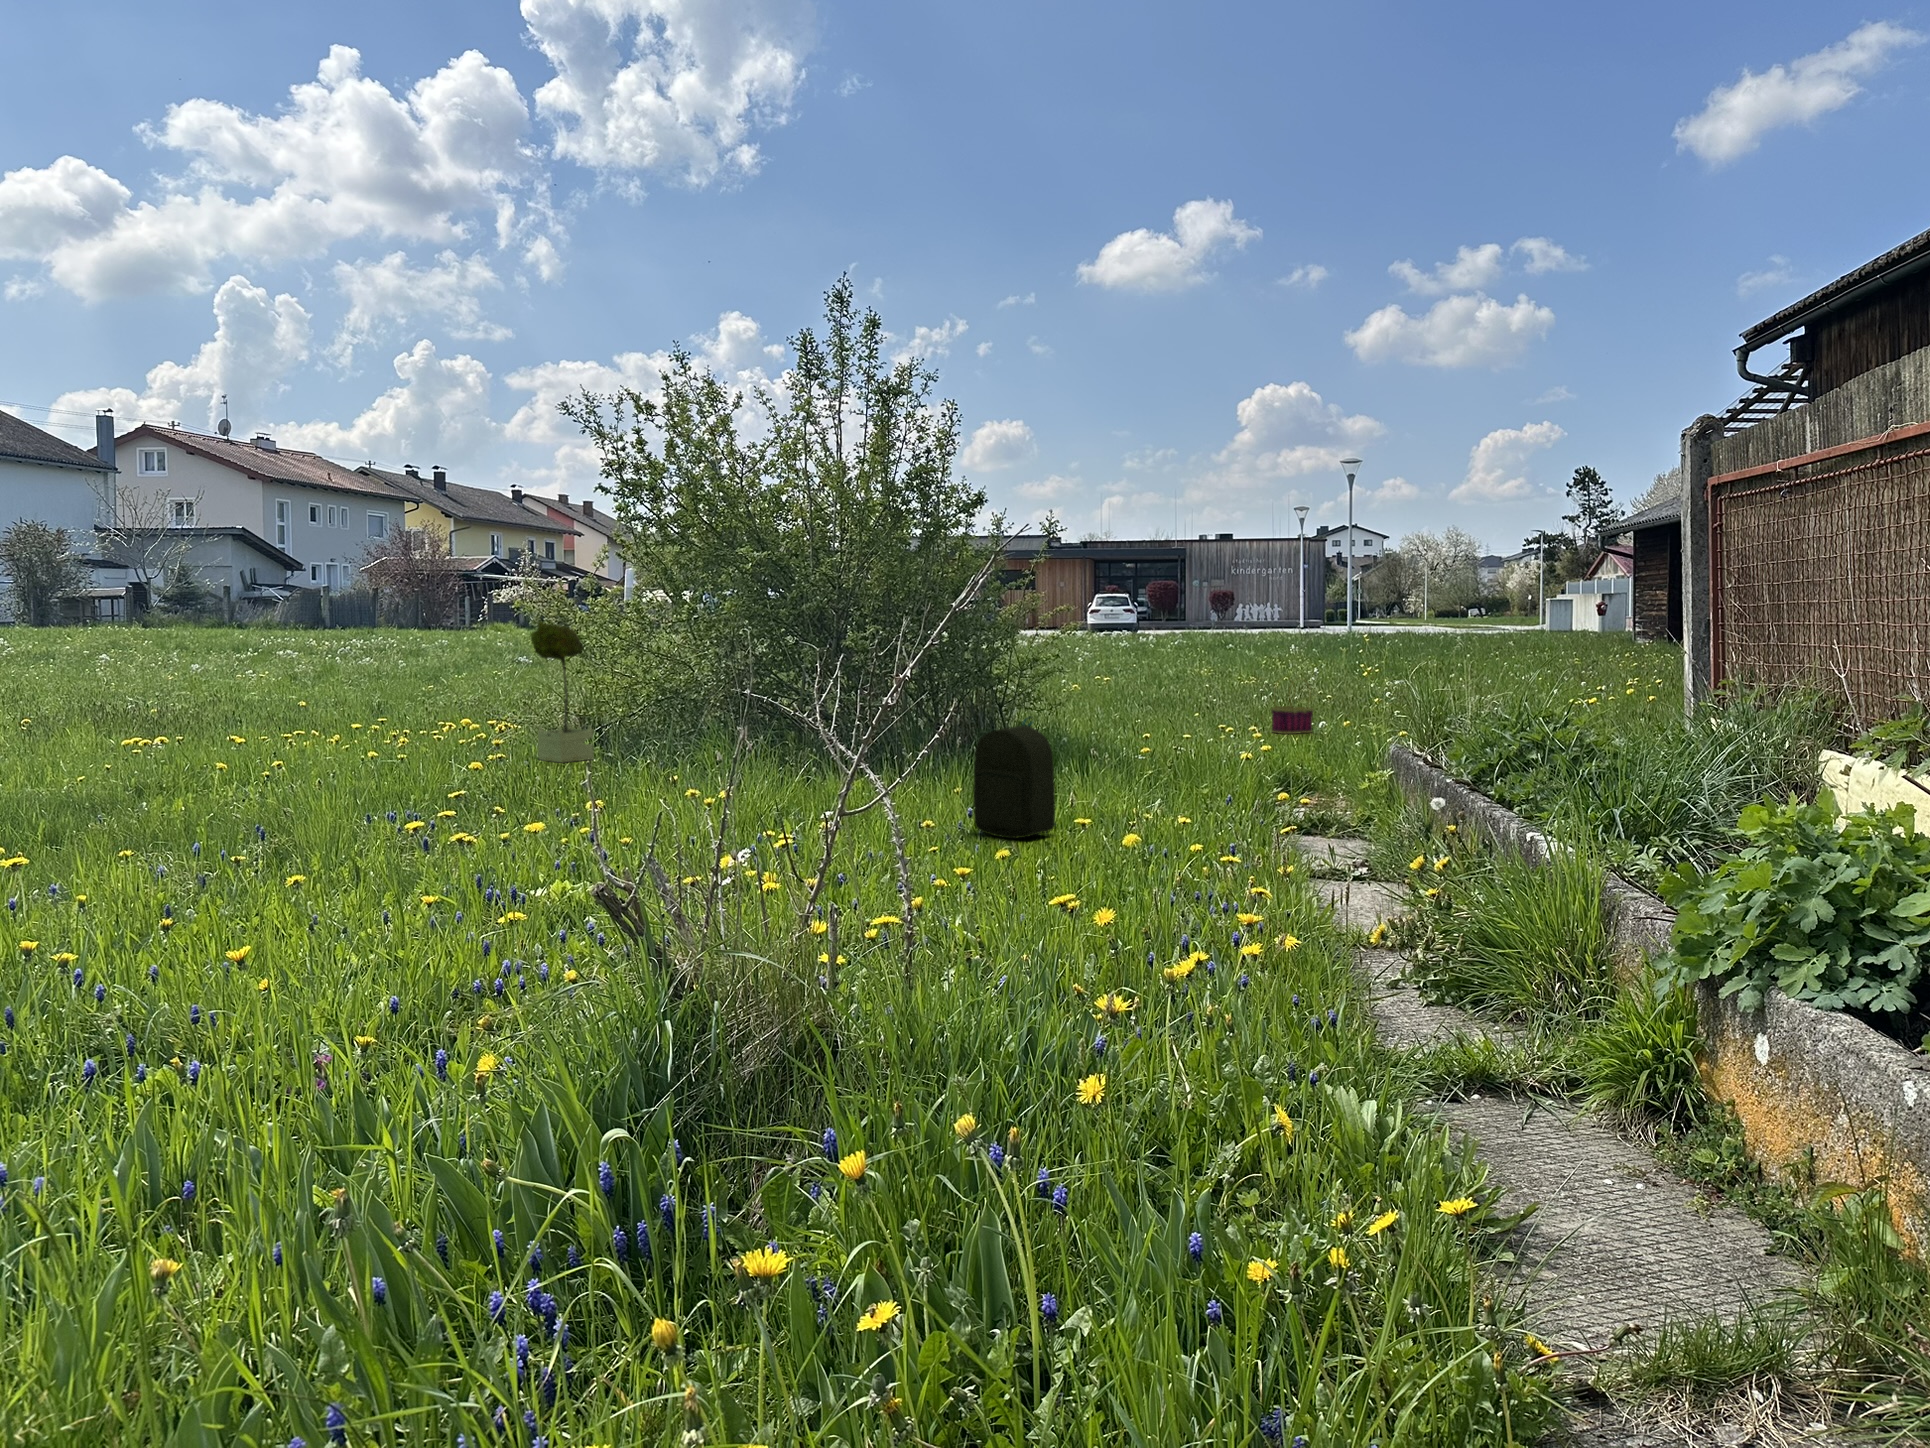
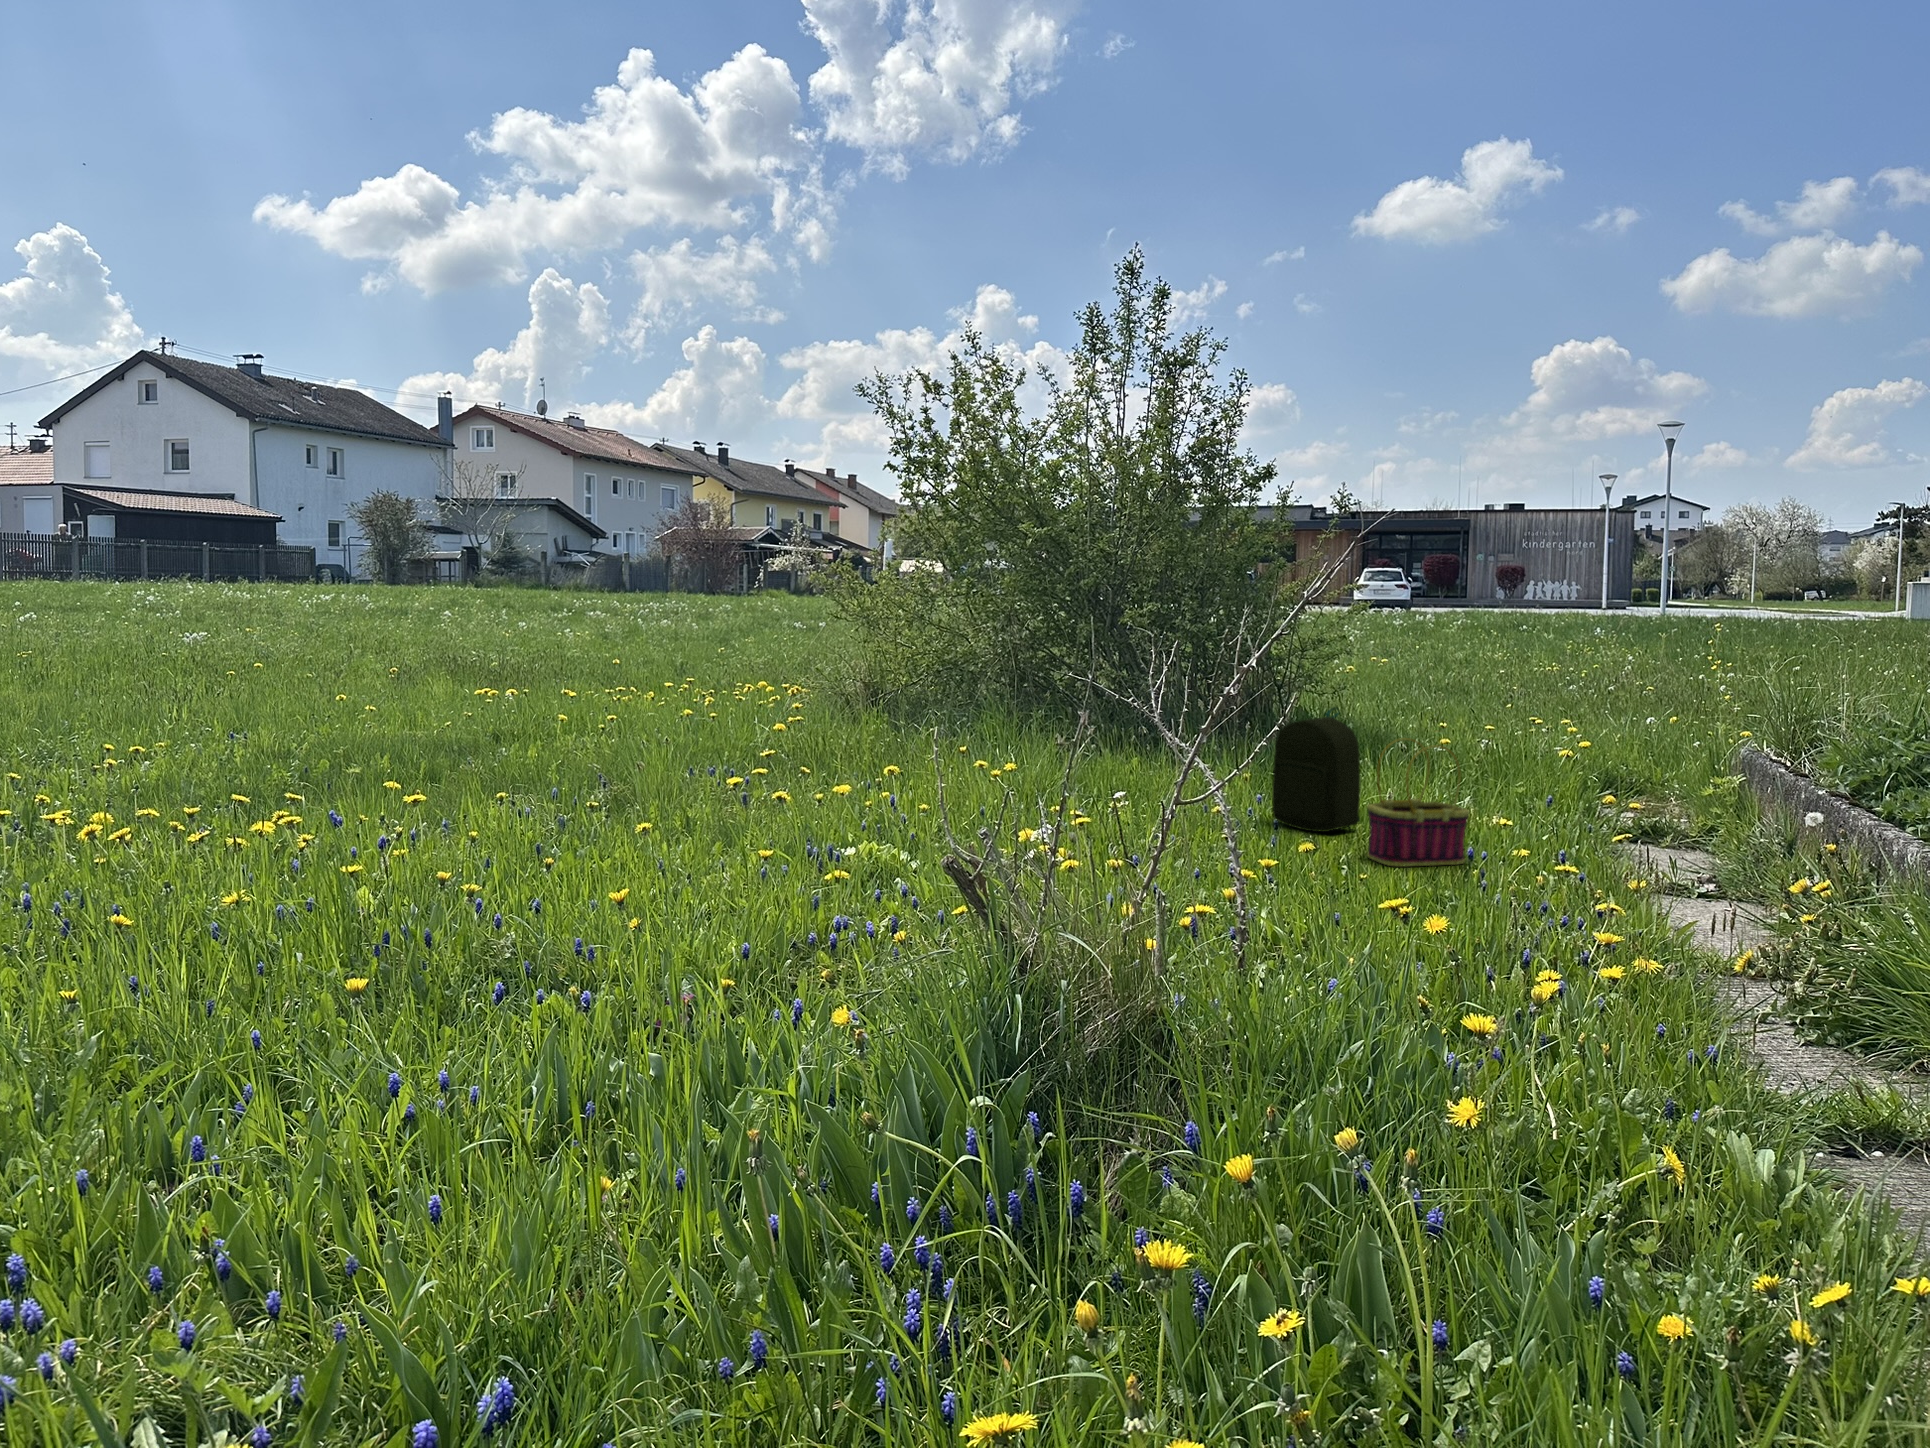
potted tree: present [530,621,594,763] -> none [822,592,877,727]
basket: present [1271,678,1314,734] -> present [1368,738,1470,867]

